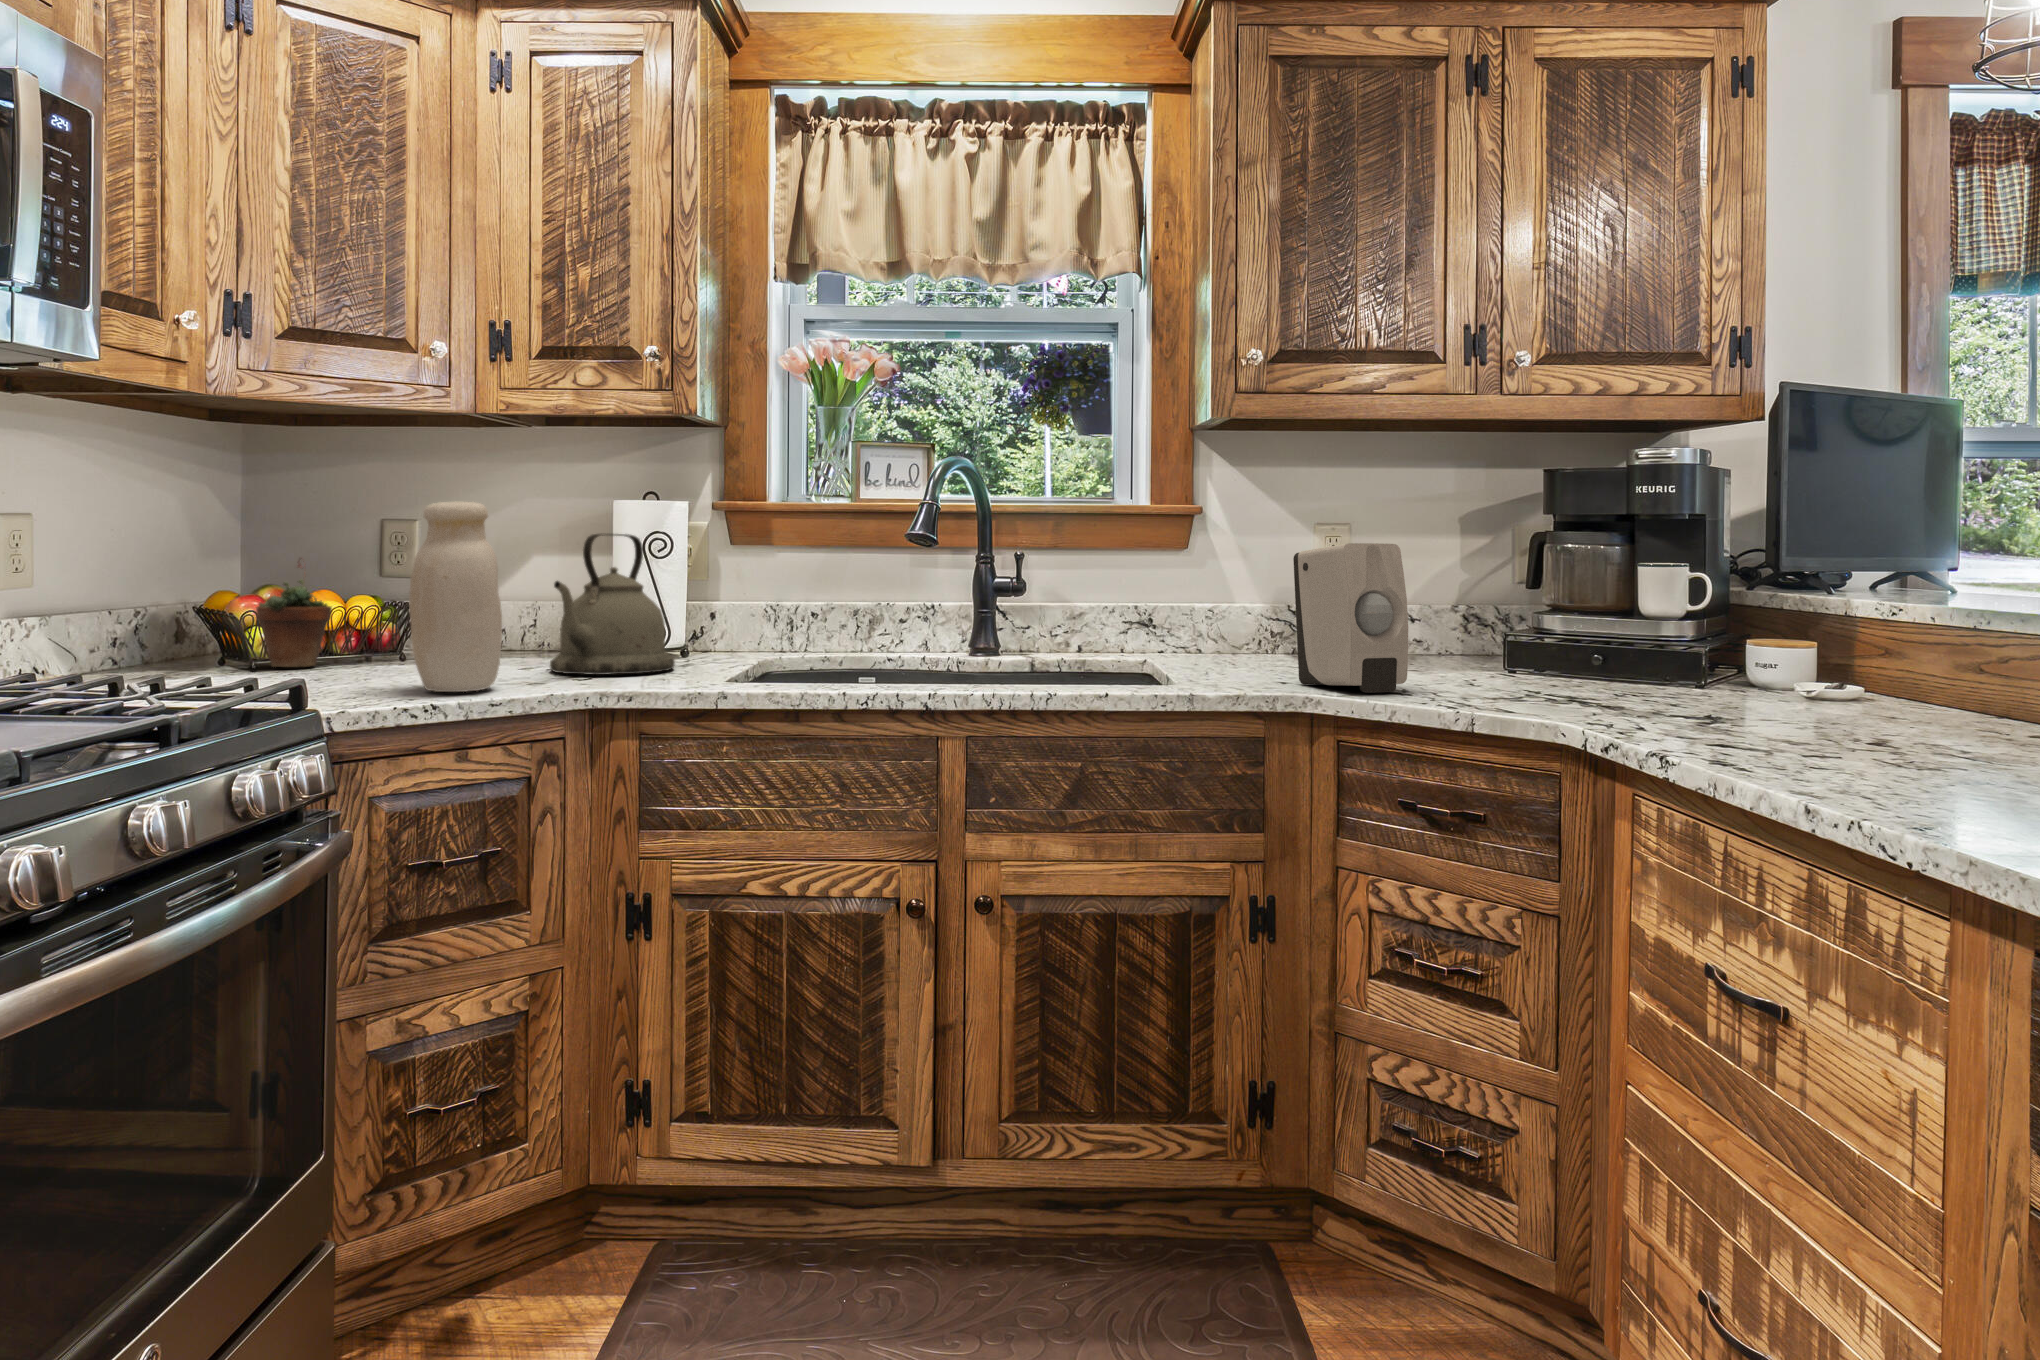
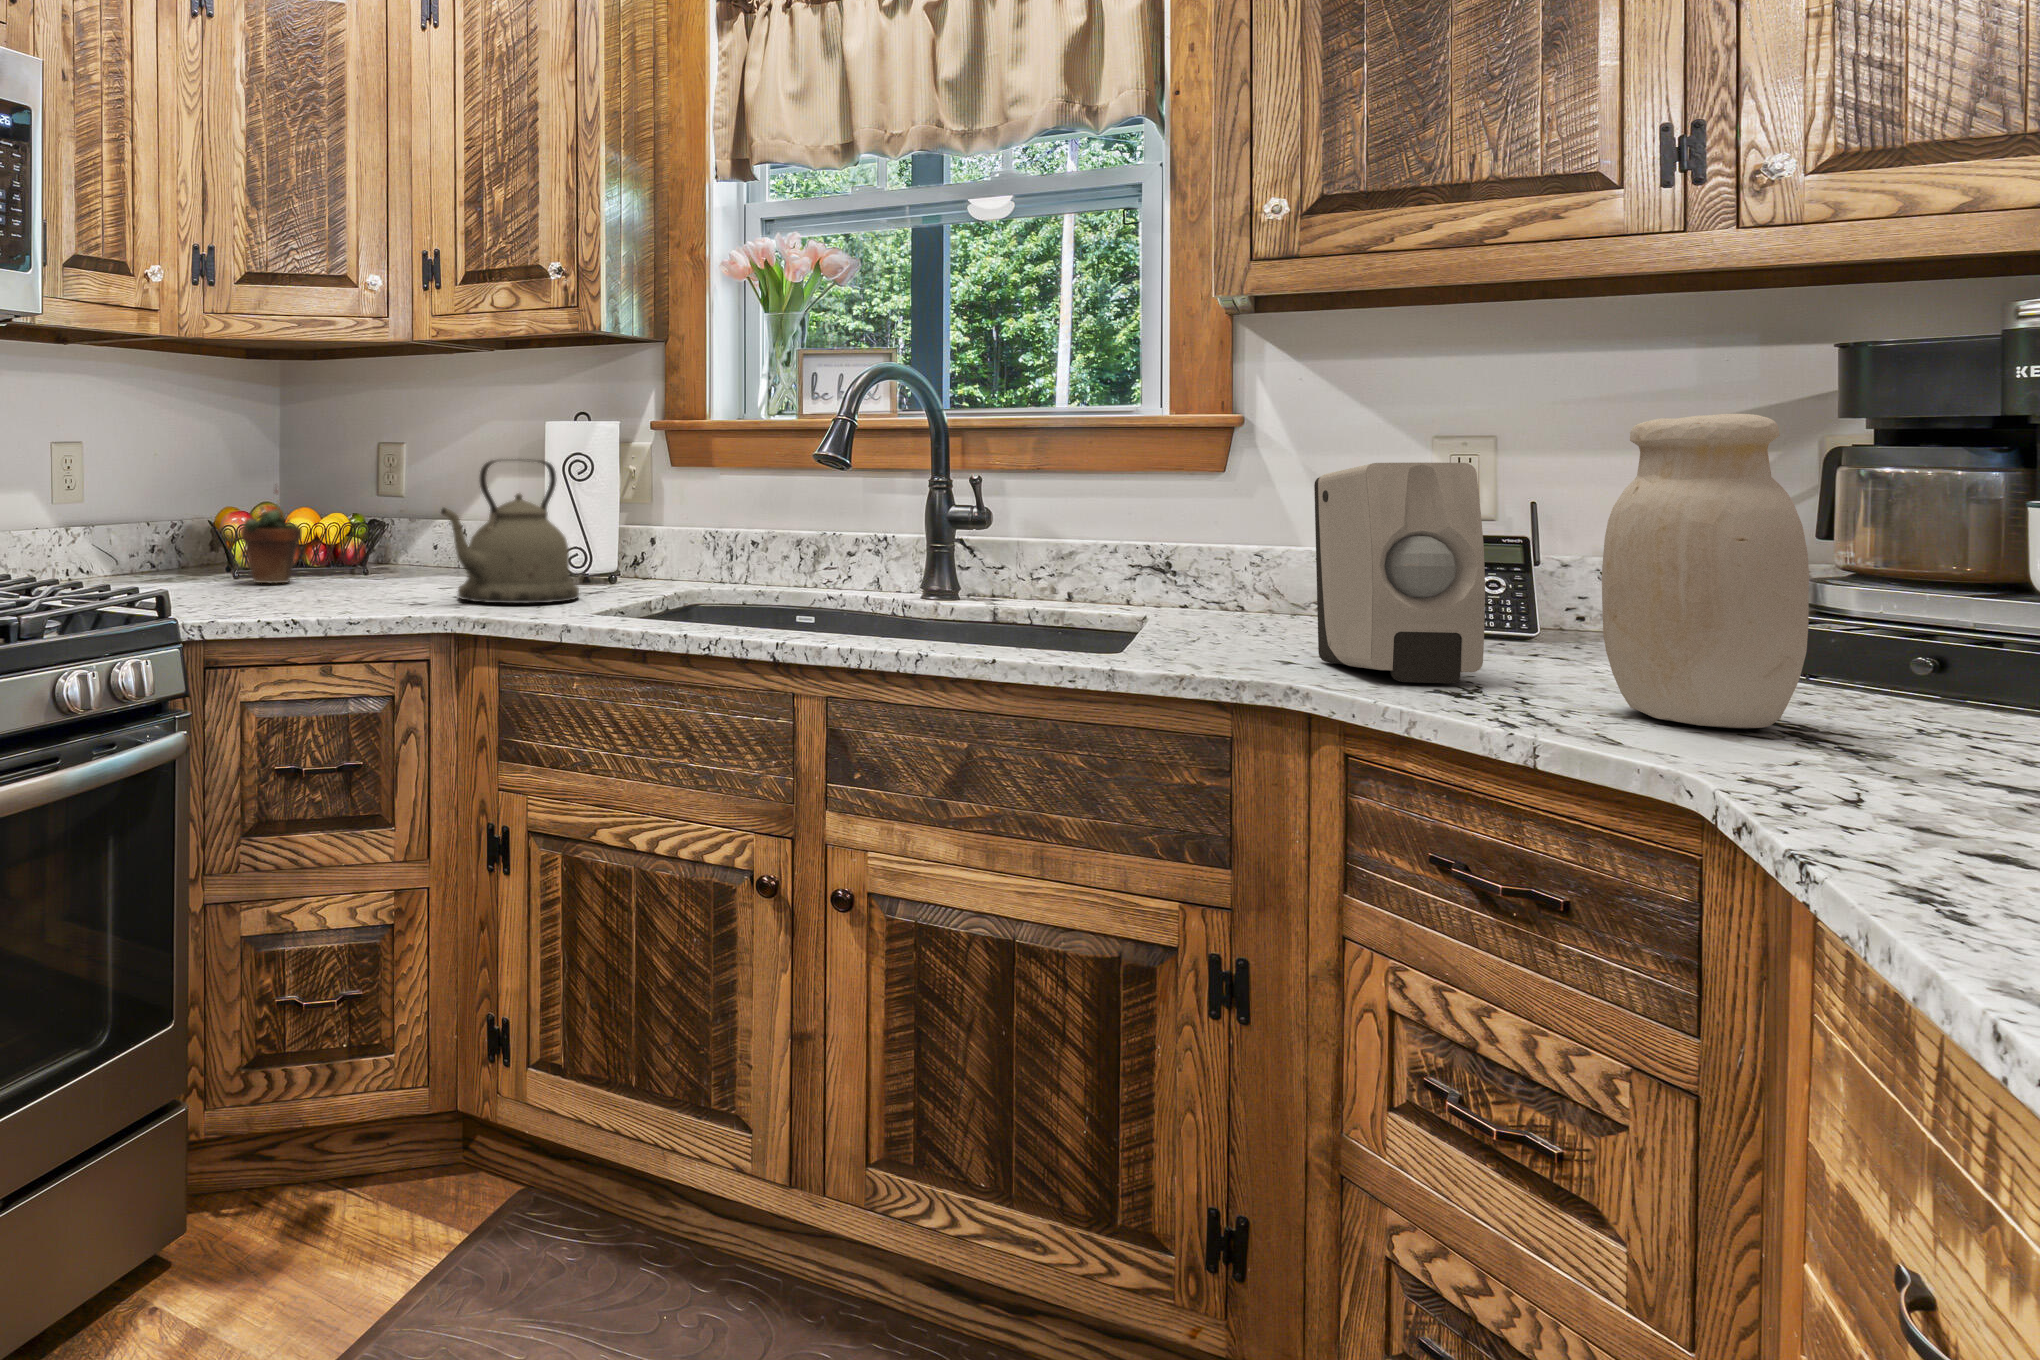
jar: present [409,502,502,692] -> present [1602,414,1809,728]

